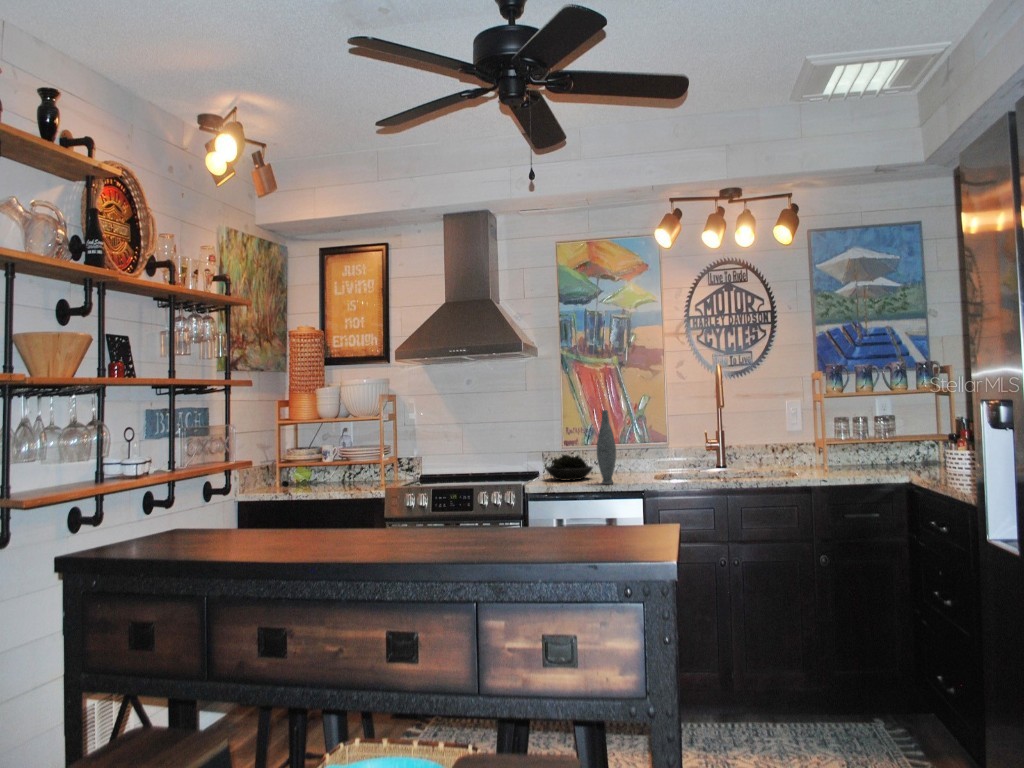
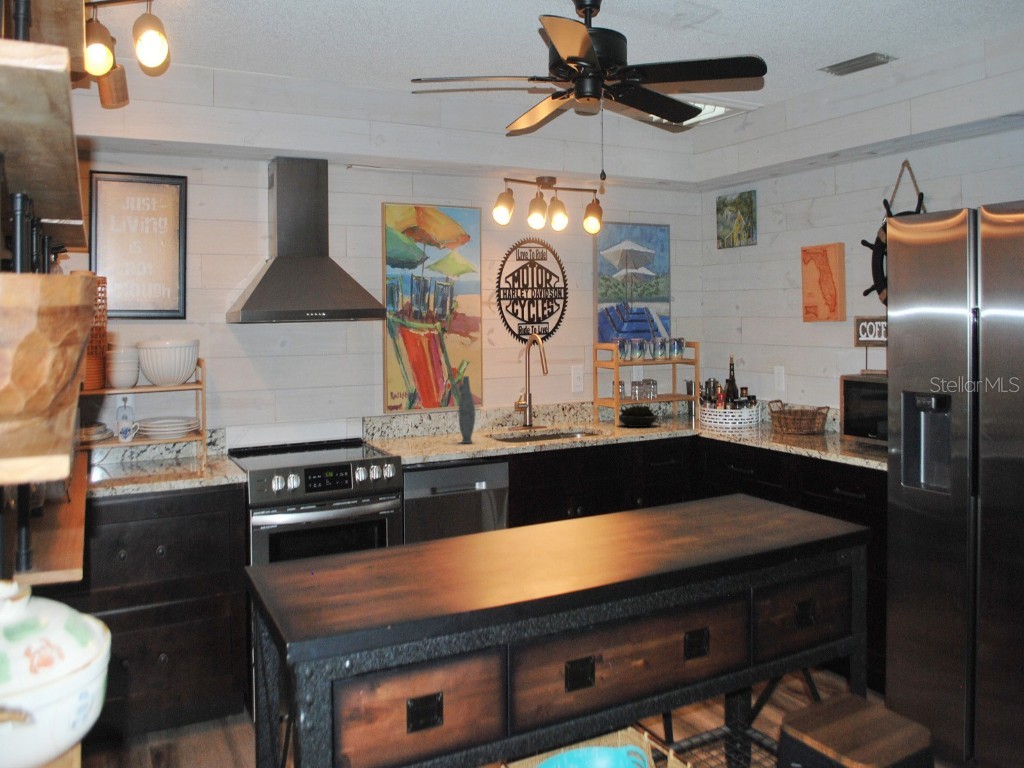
succulent plant: present [545,455,593,480] -> present [619,405,658,427]

